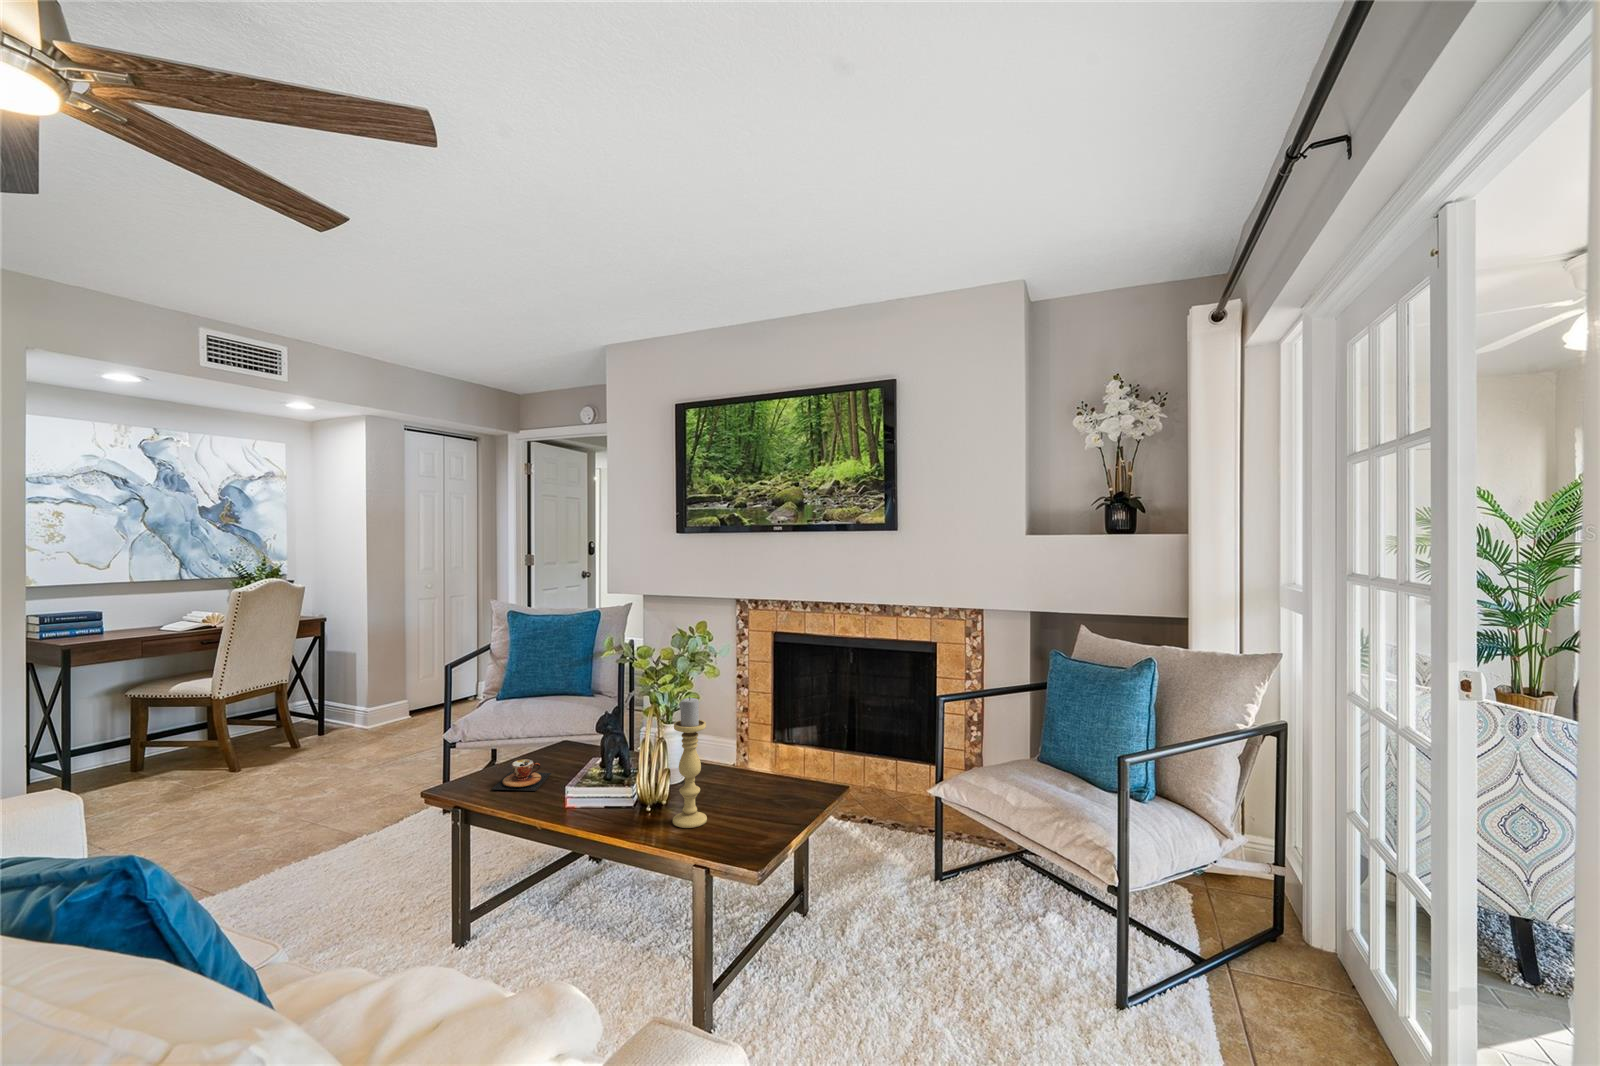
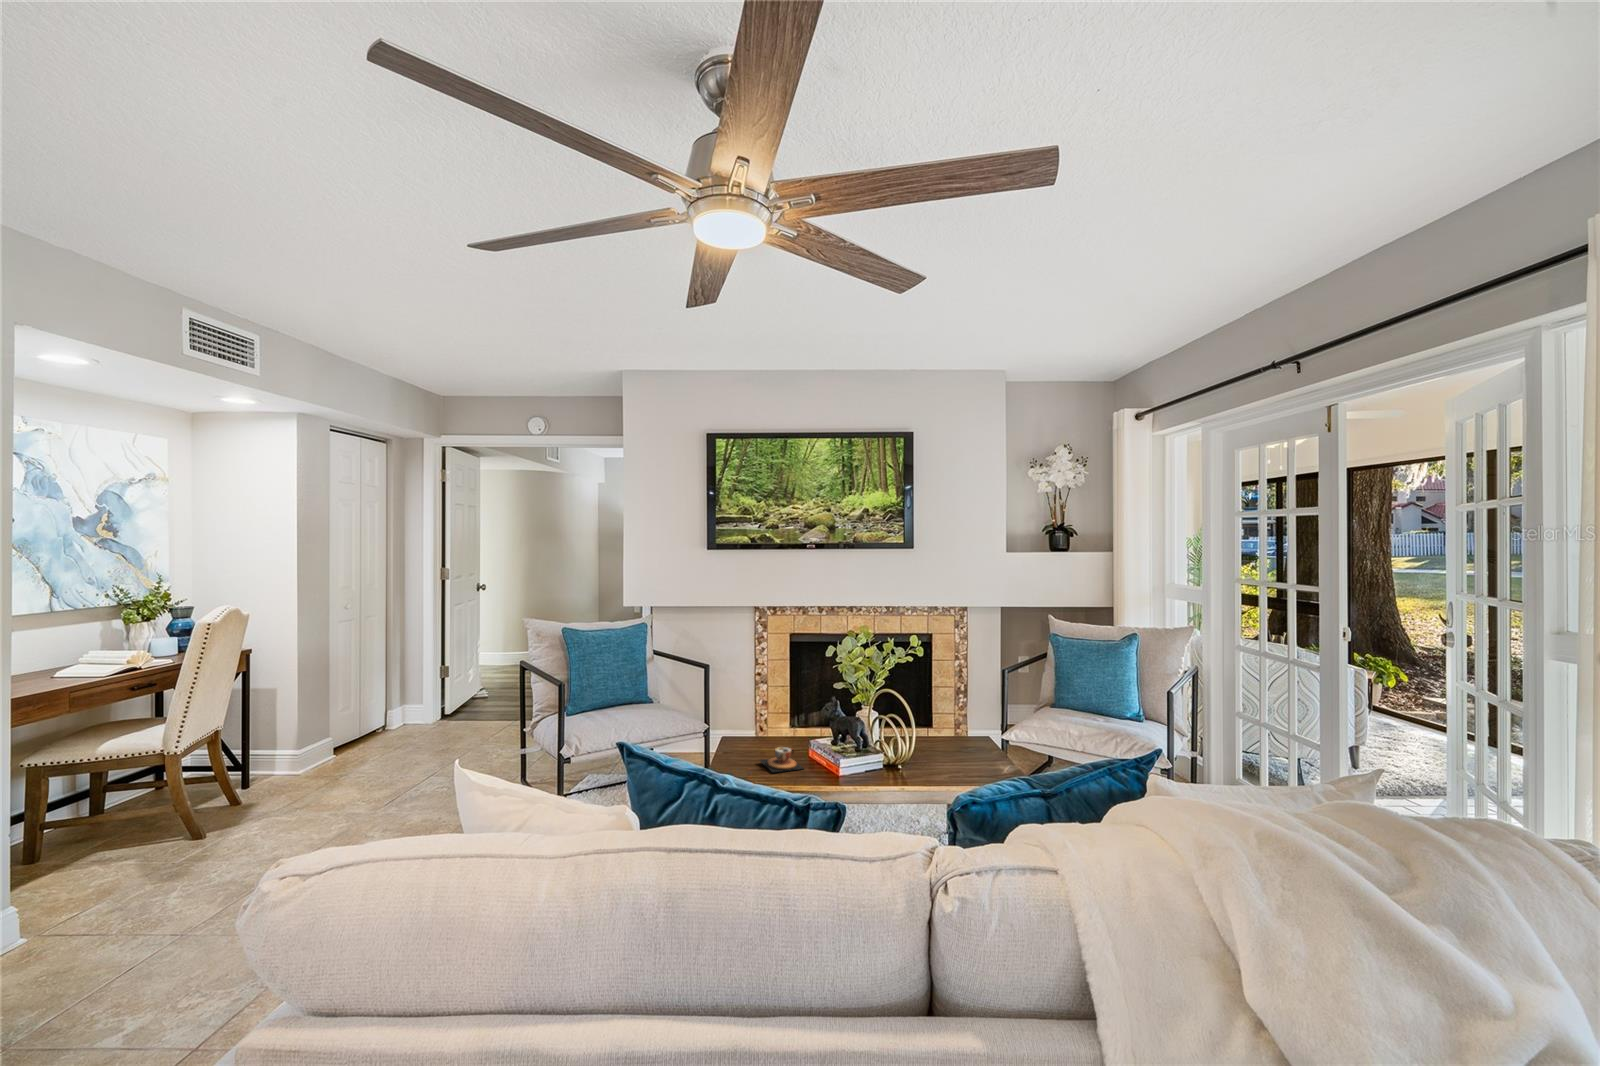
candle holder: present [673,697,707,828] -> none [934,680,959,772]

